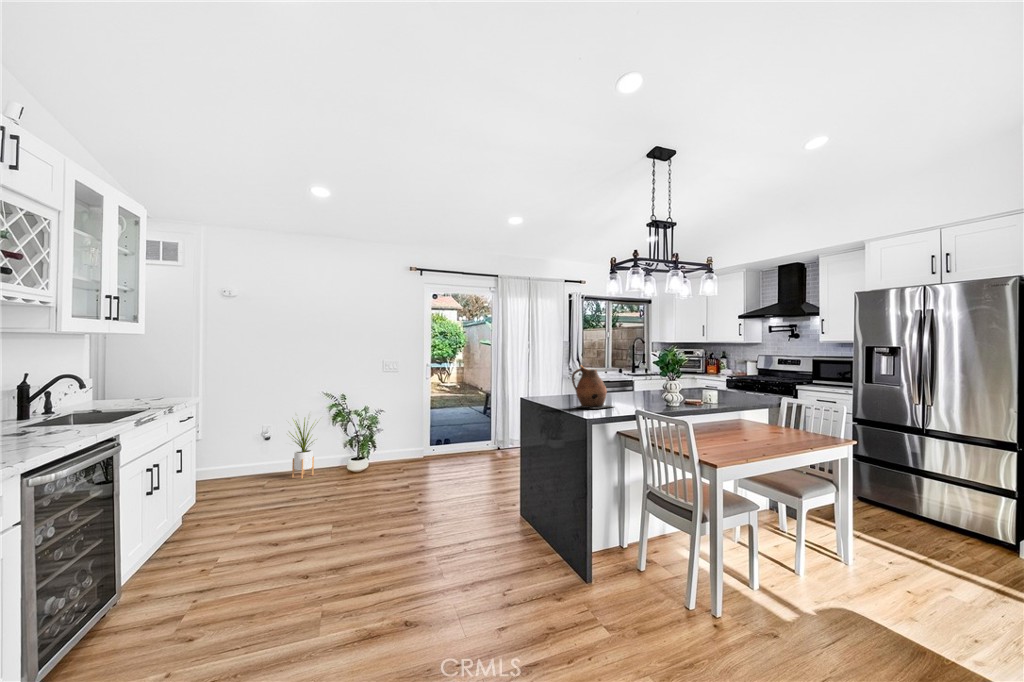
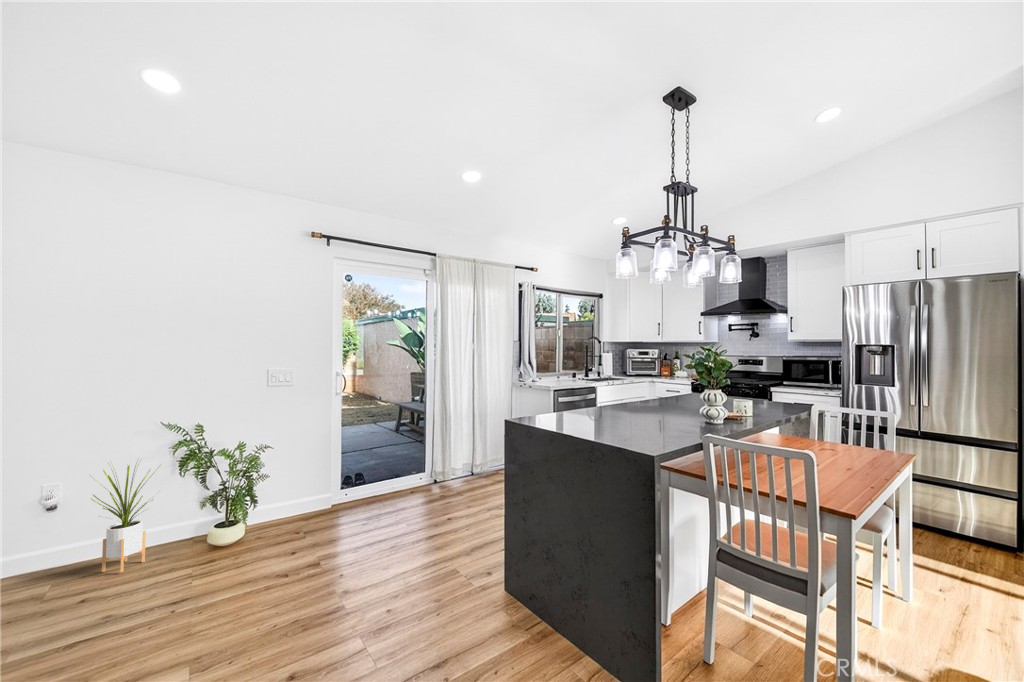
ceramic pitcher: present [572,365,613,409] -> none [605,372,668,440]

